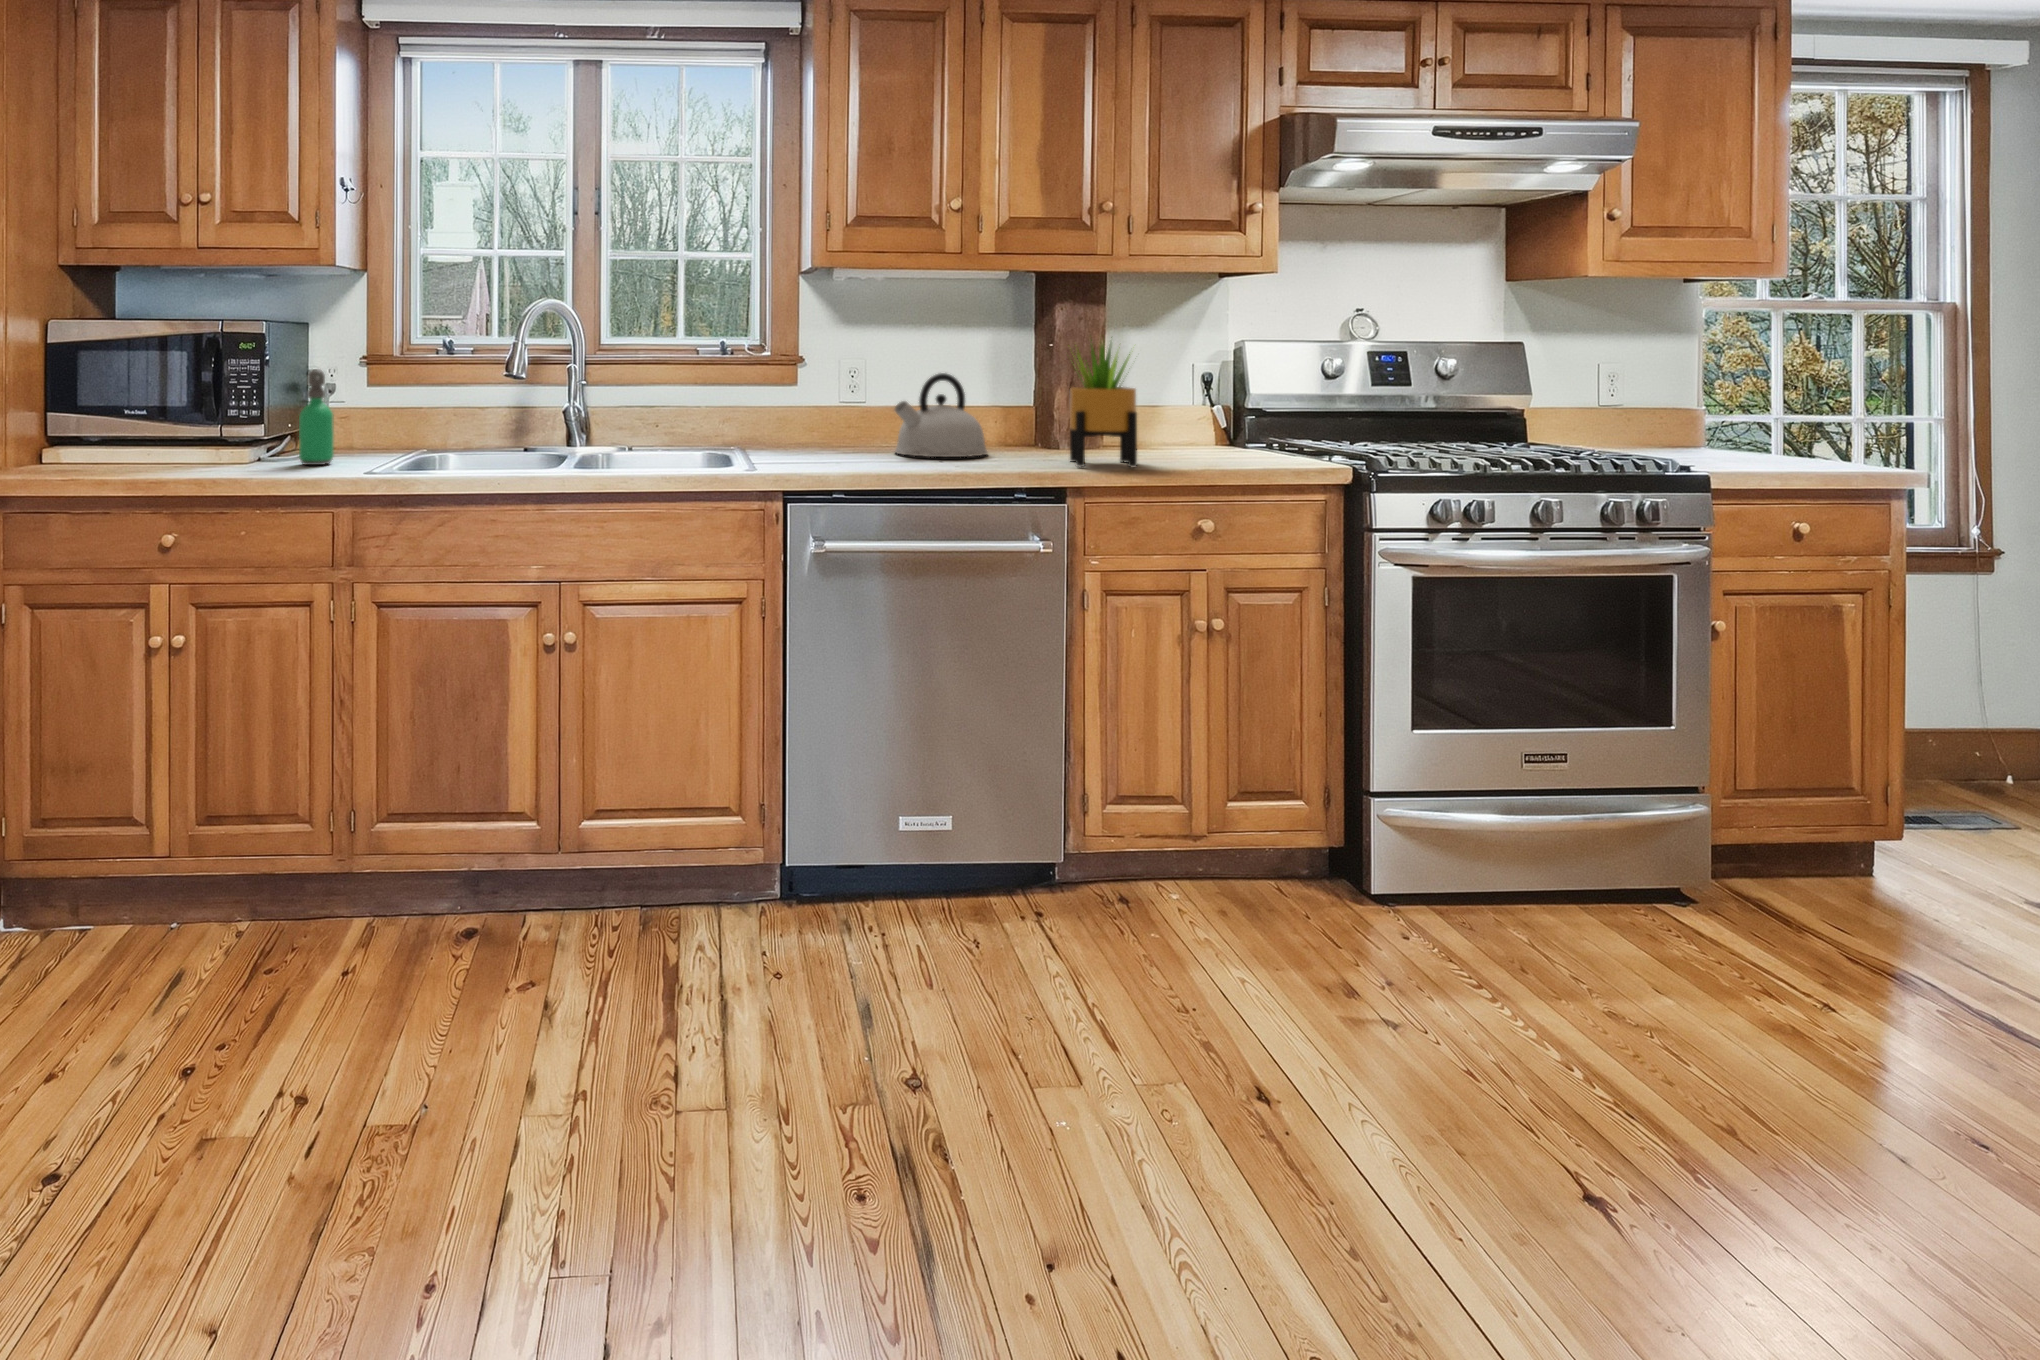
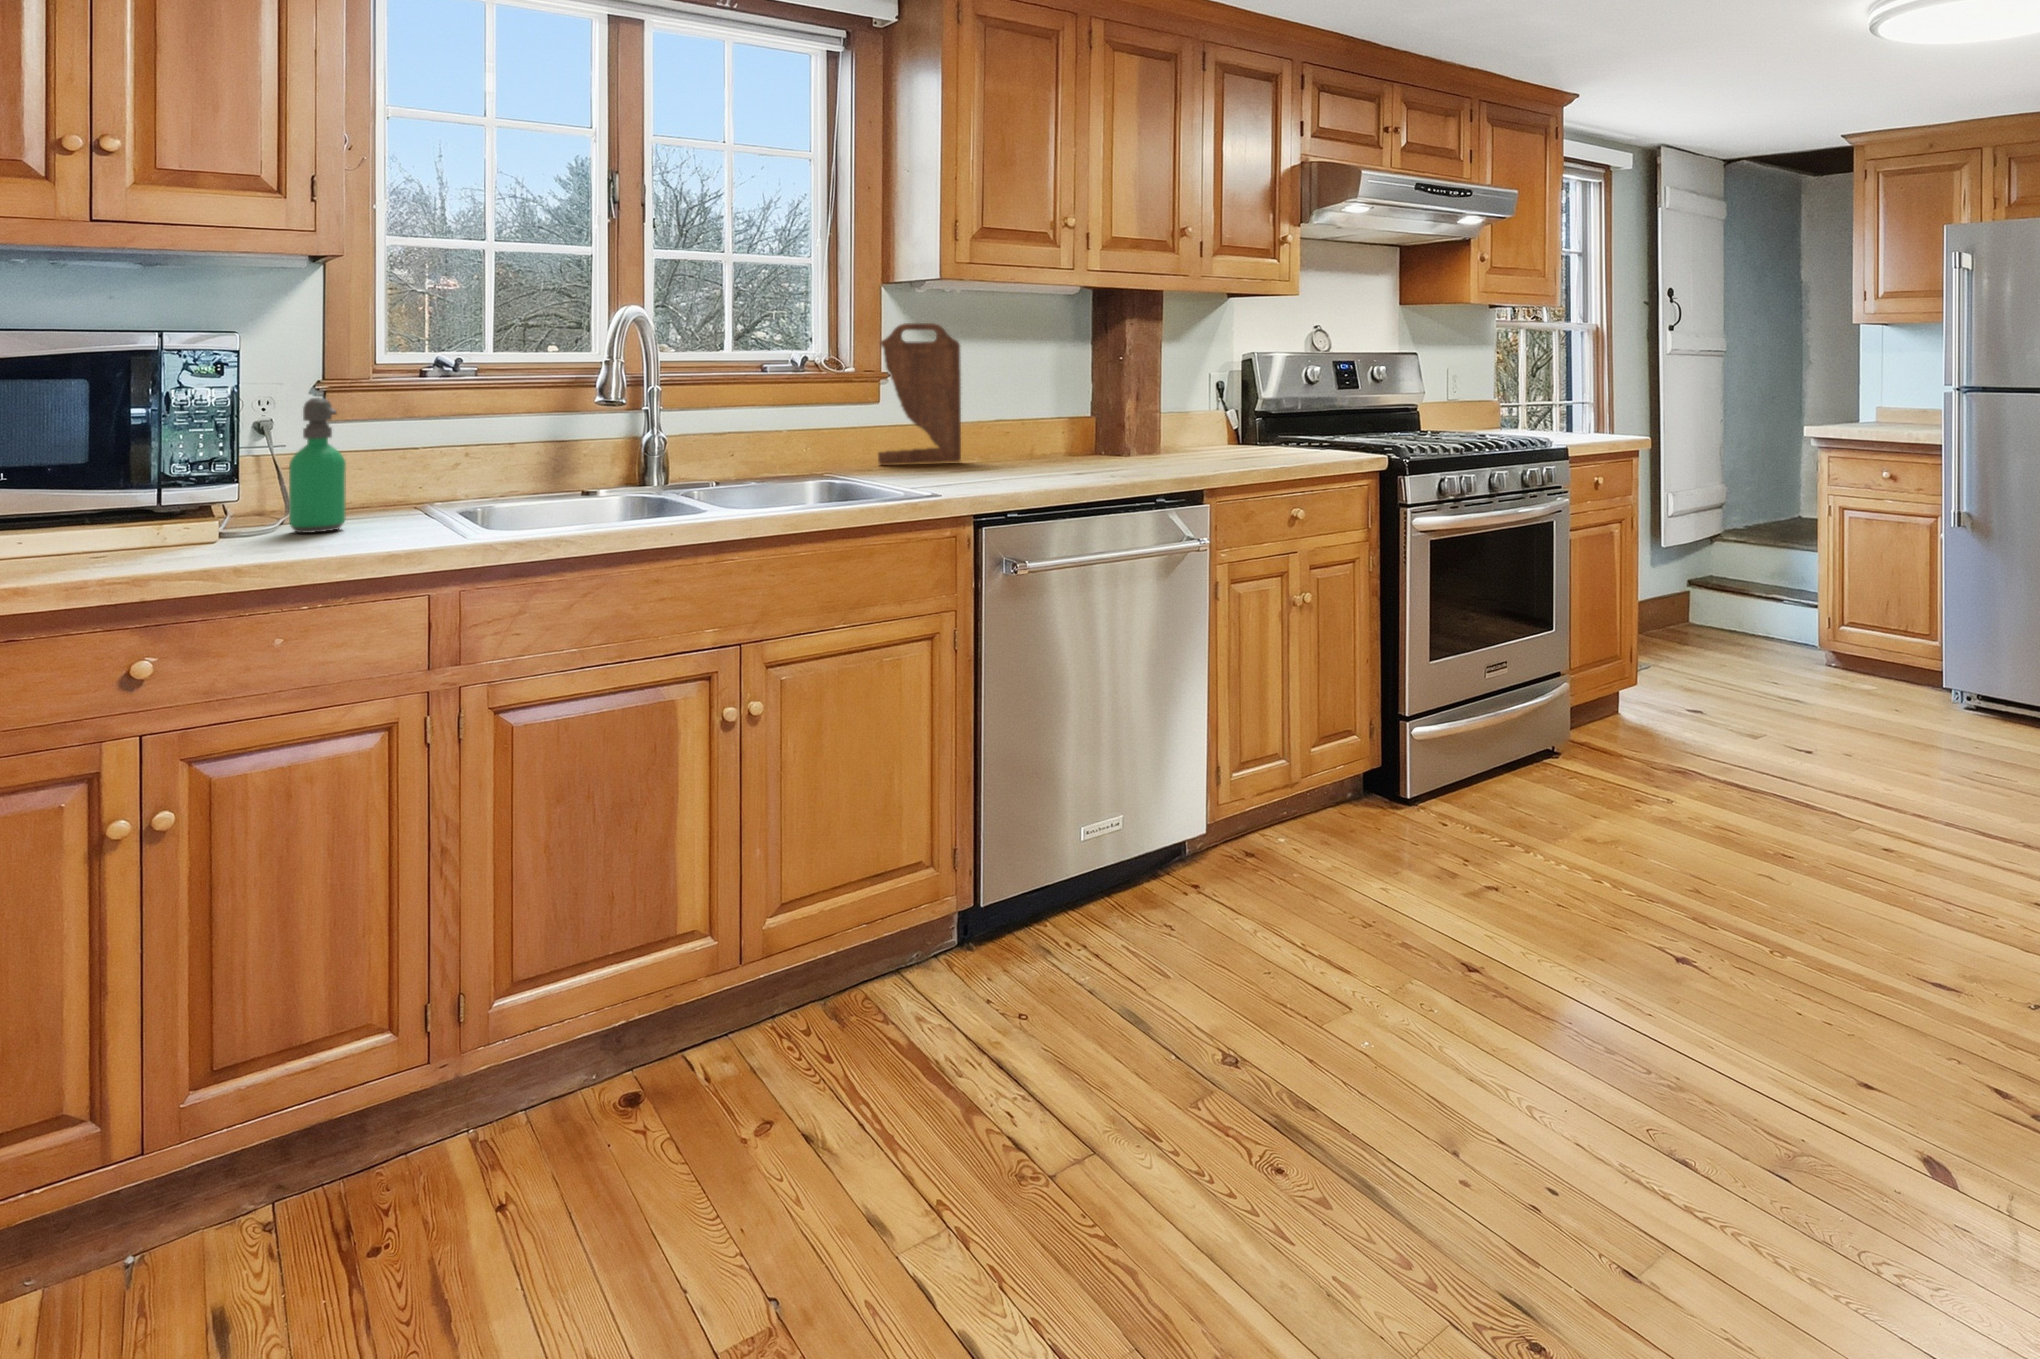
cutting board: none [794,311,871,446] -> present [878,323,961,465]
potted plant: present [1070,340,1137,467] -> none [1164,345,1236,467]
kettle: present [895,373,987,457] -> none [999,385,1091,468]

